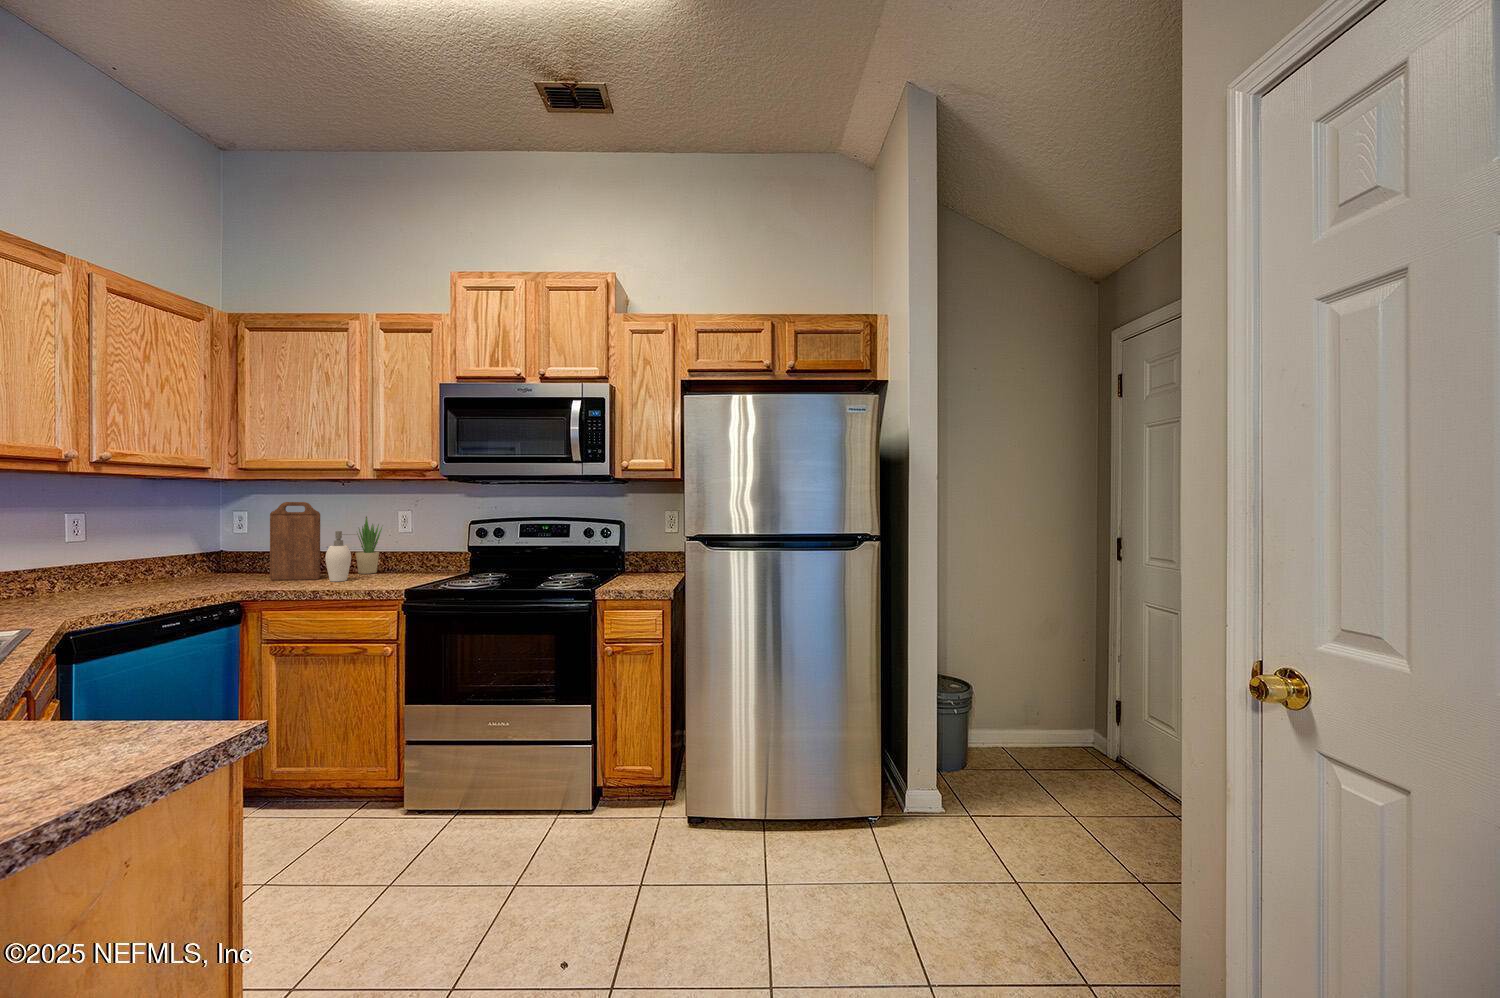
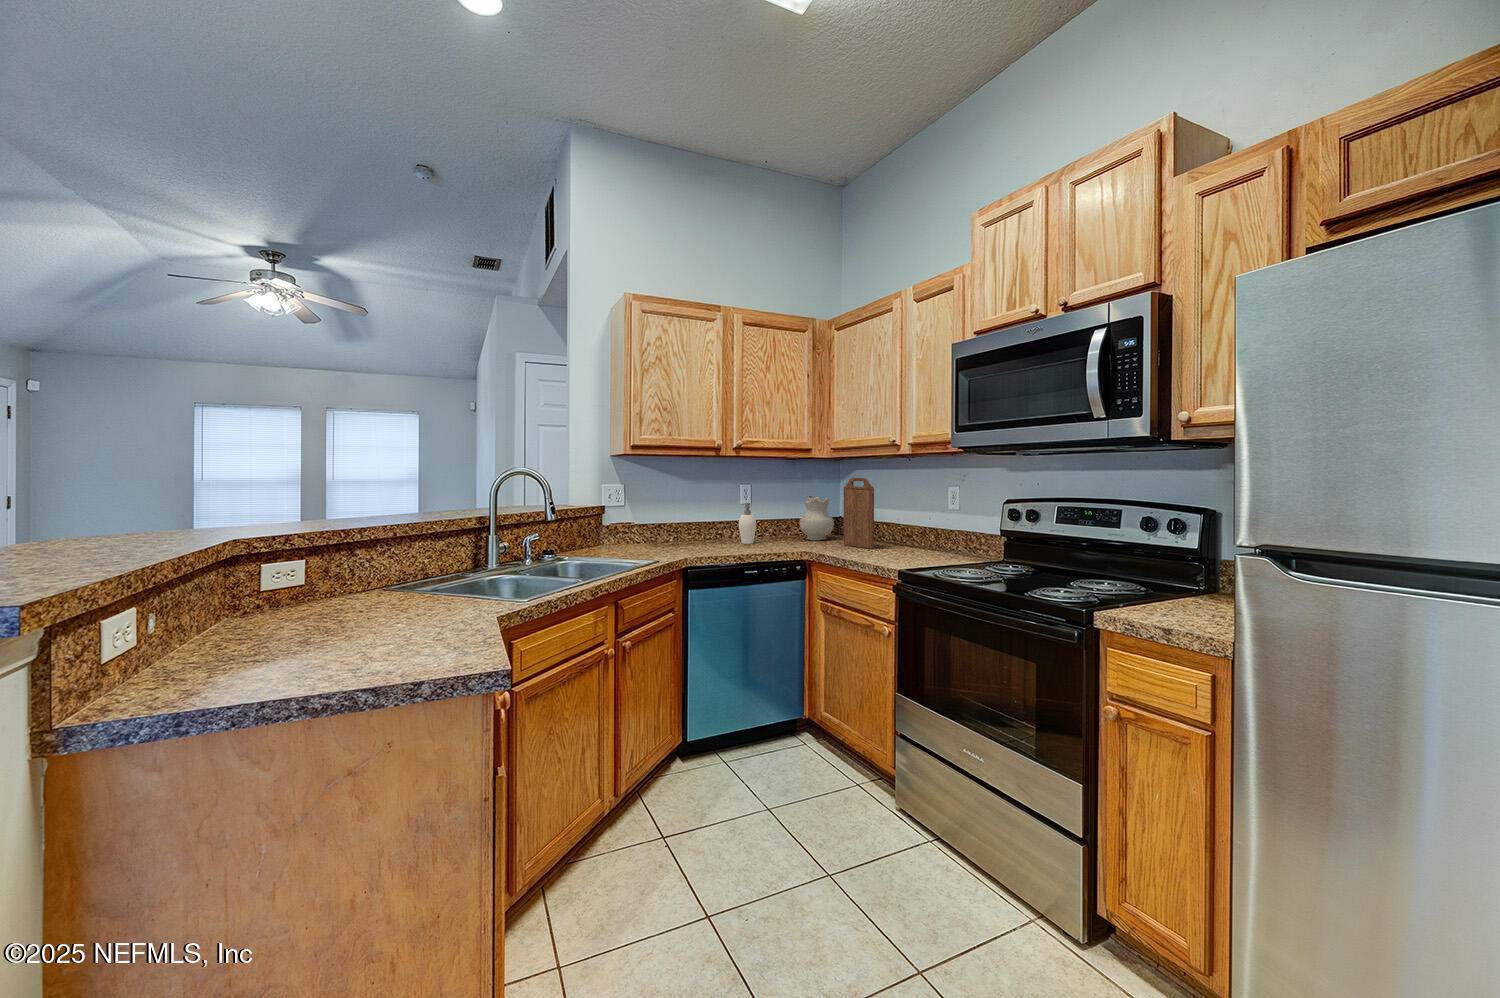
potted plant: present [356,516,382,574] -> none [910,491,935,548]
ceramic pitcher: none [181,524,236,581] -> present [800,495,834,540]
soap dispenser: present [325,531,357,581] -> present [739,503,756,544]

